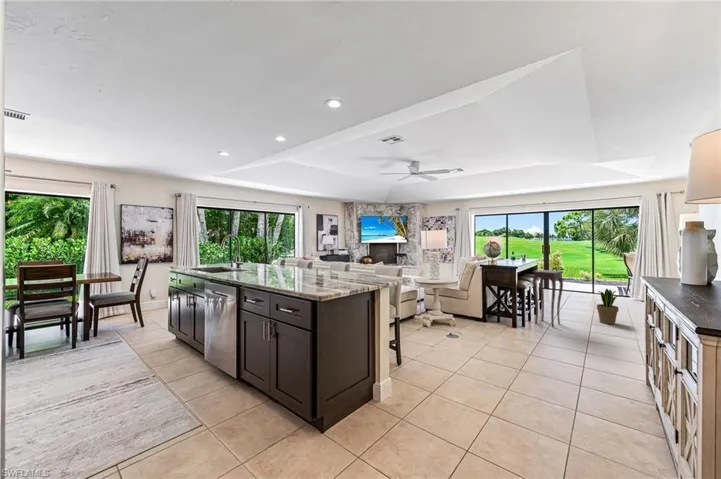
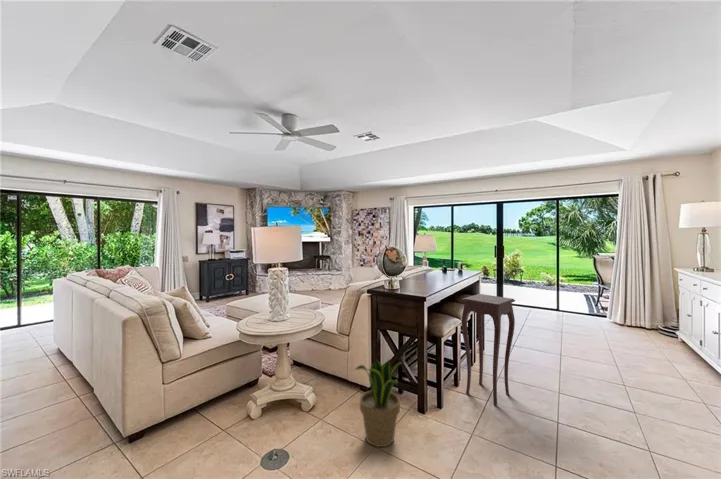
potted plant: present [597,289,621,324] -> present [356,360,400,447]

